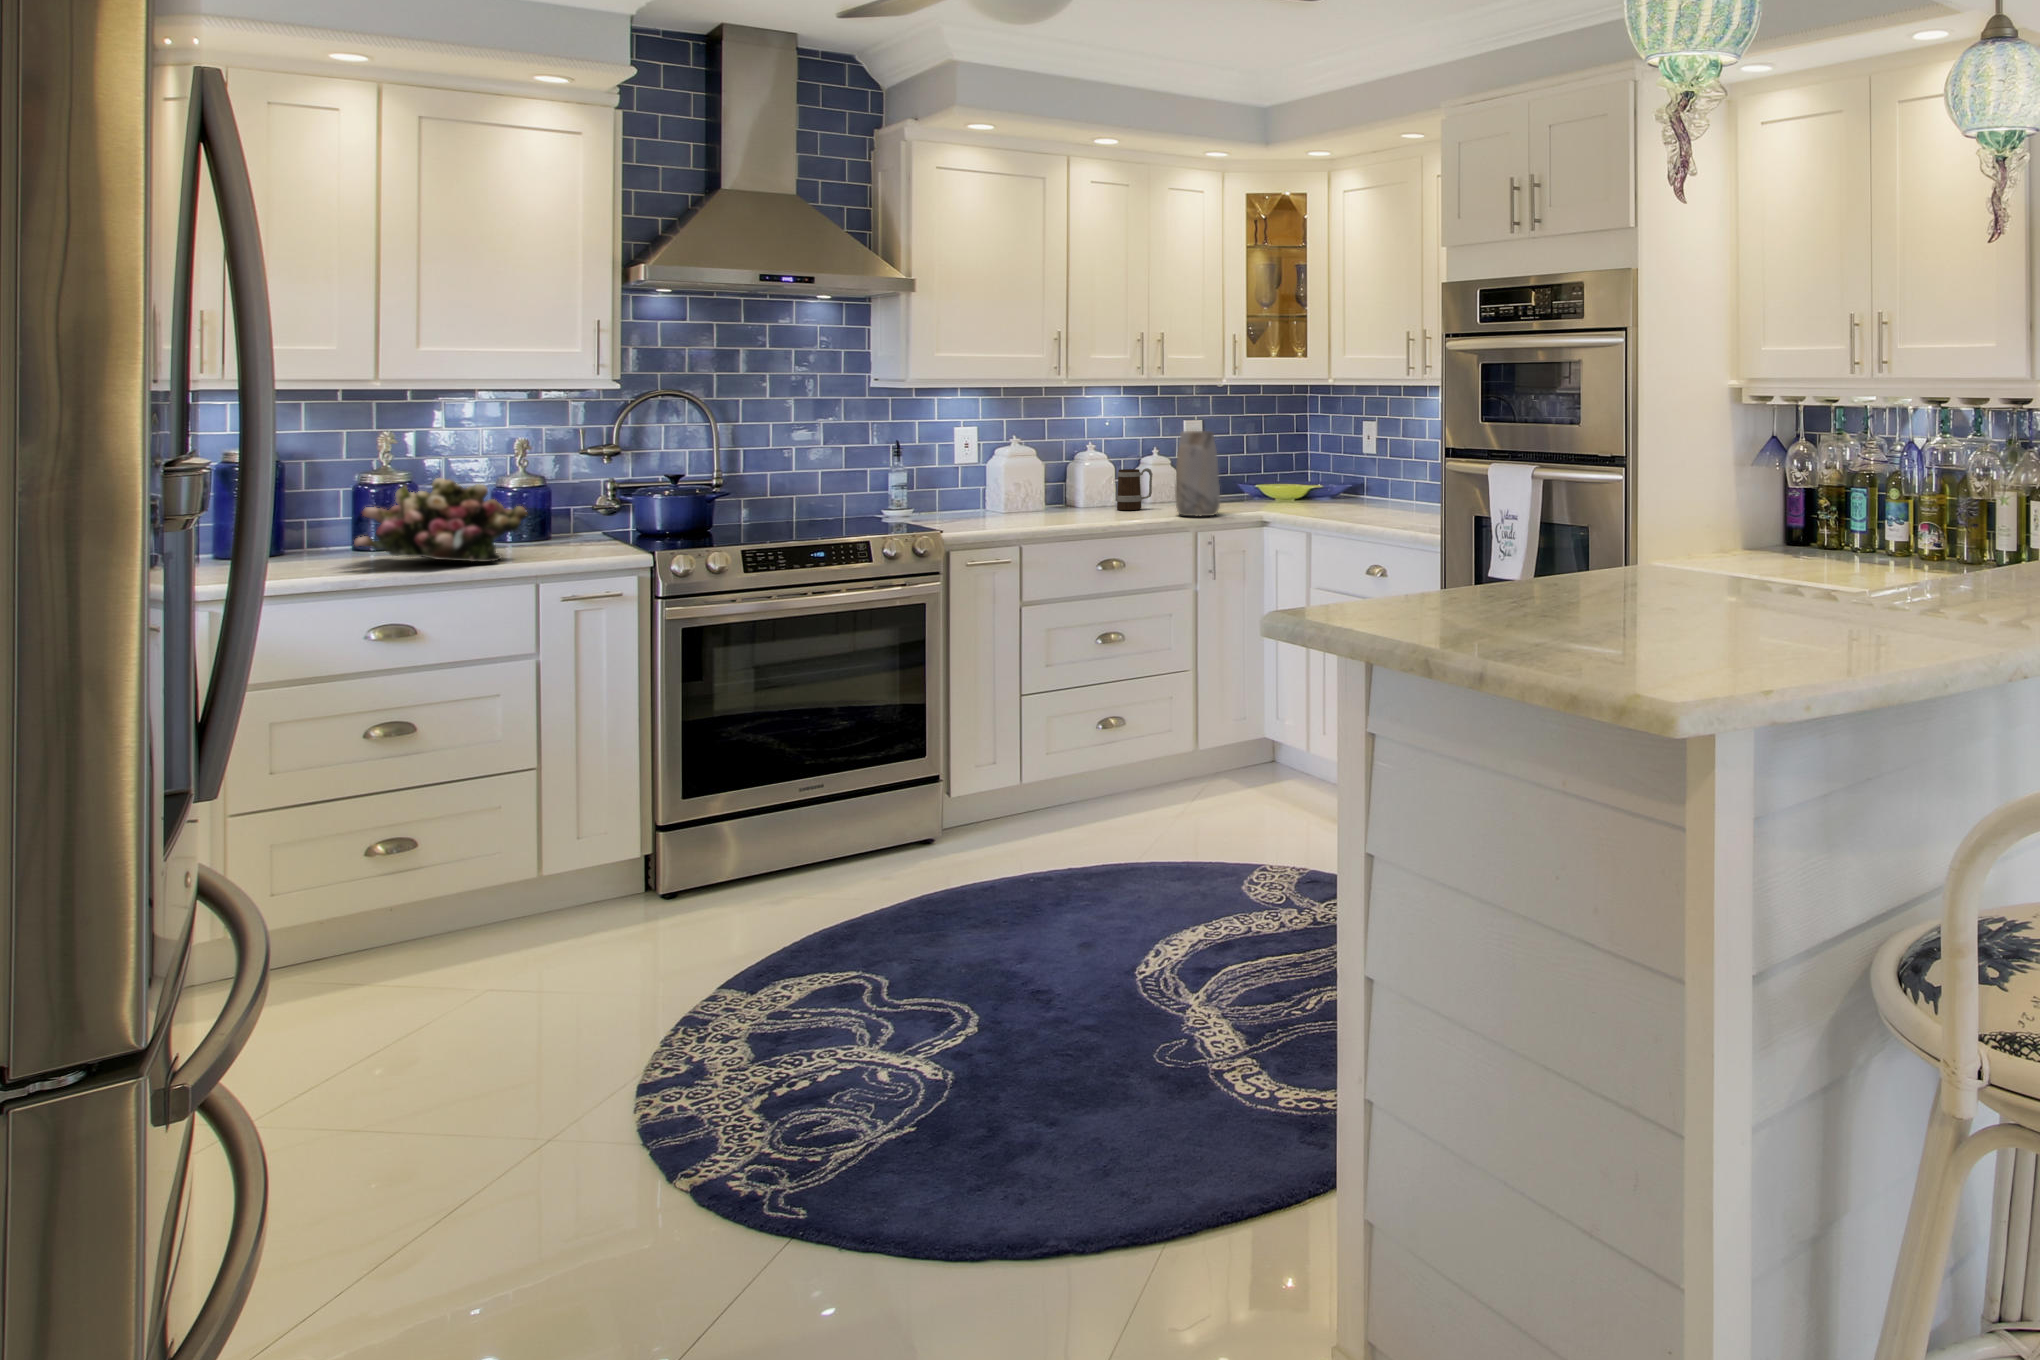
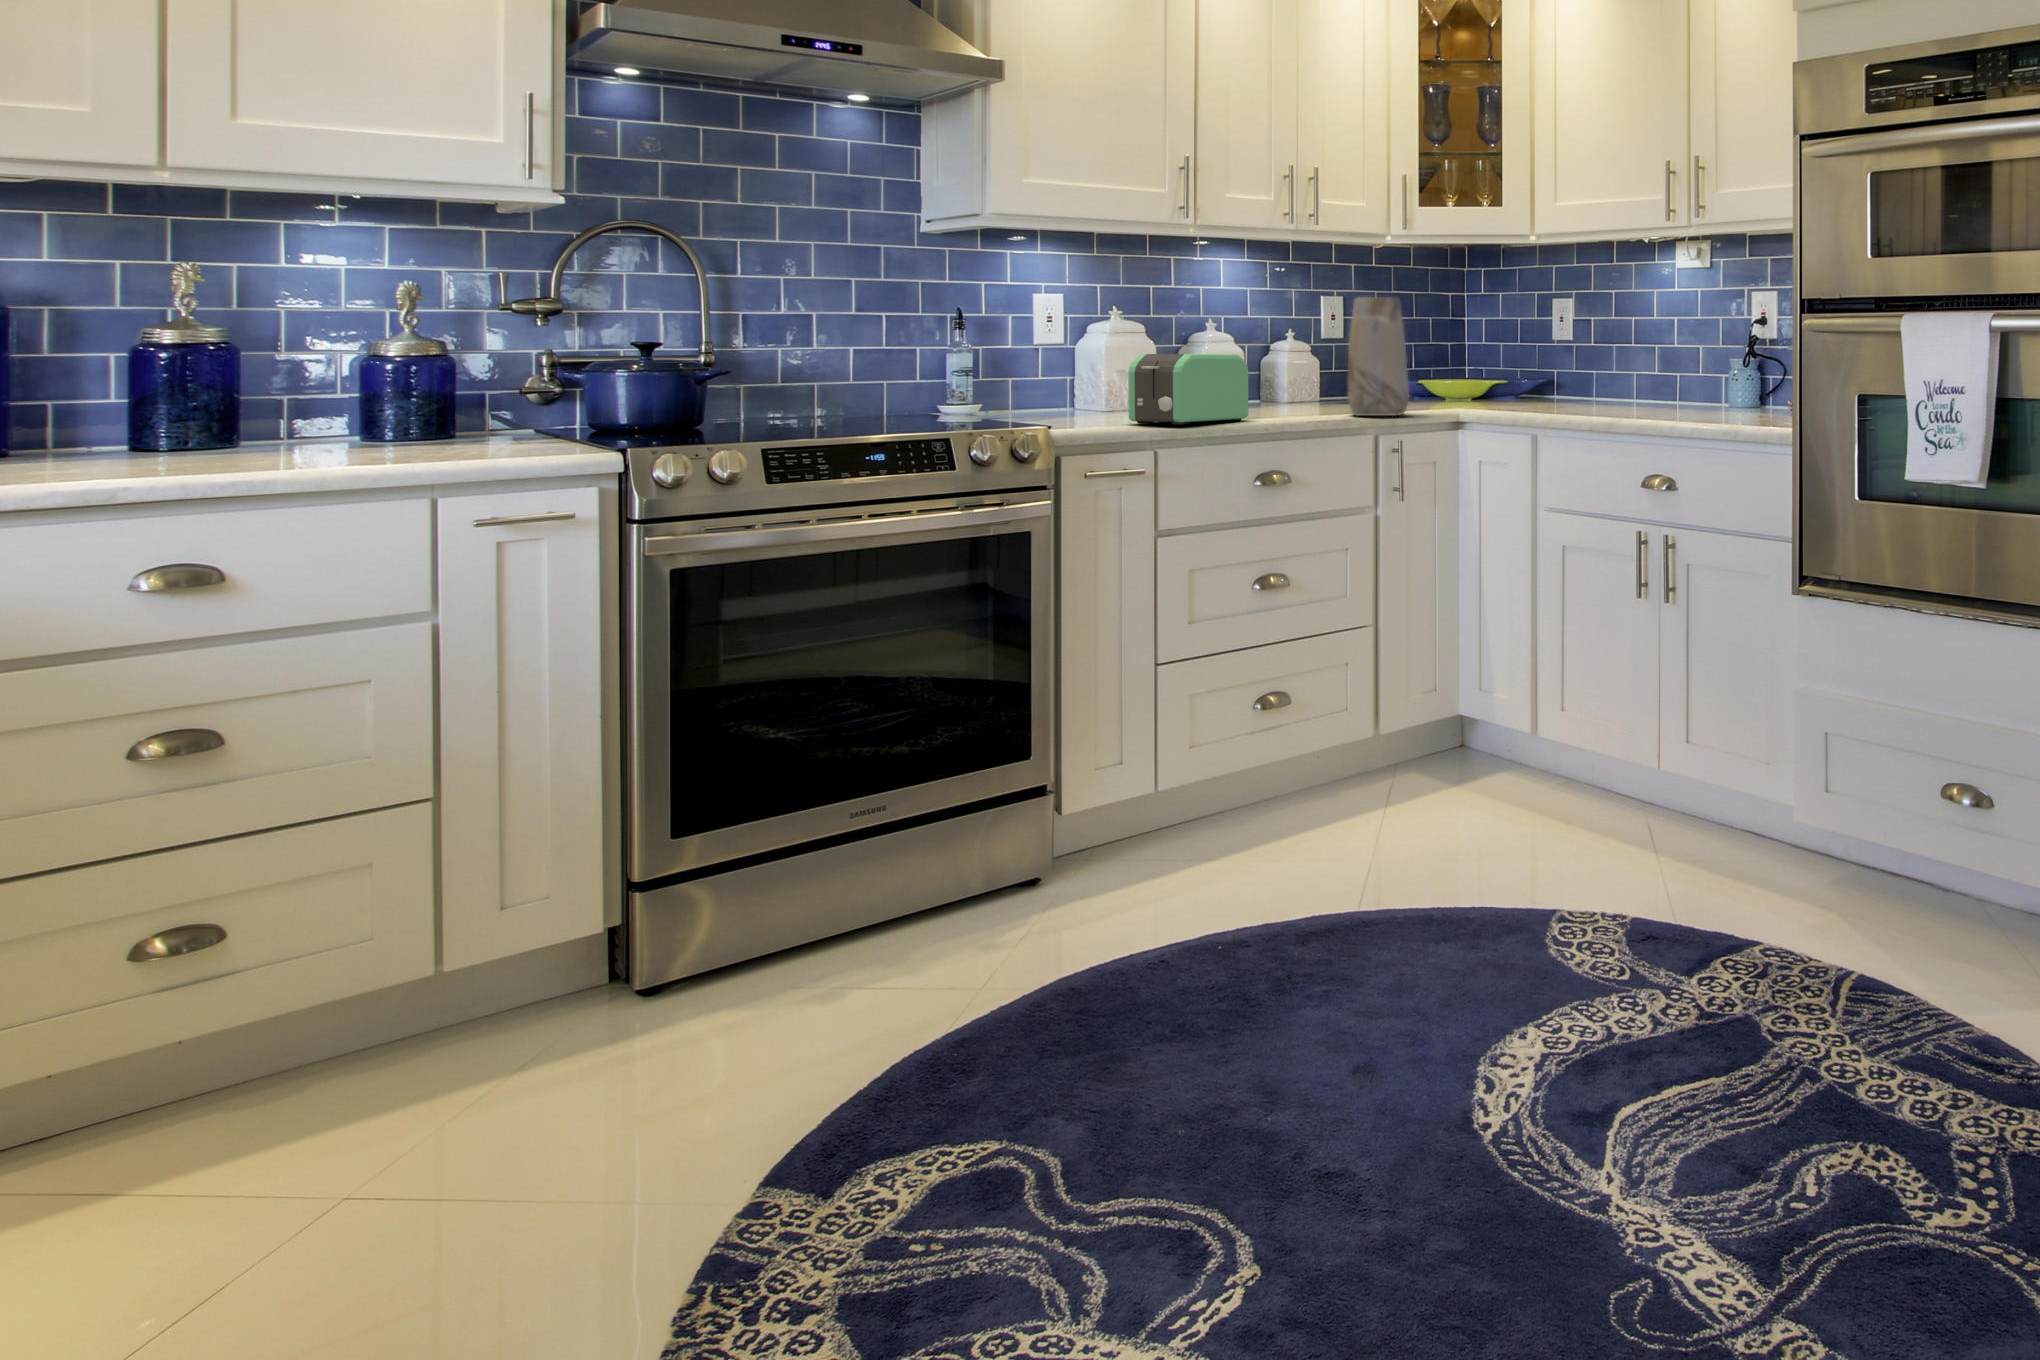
mug: present [1117,468,1153,510] -> none [1257,353,1305,410]
toaster: none [1007,474,1097,526] -> present [1128,354,1249,424]
flower arrangement: present [354,478,528,562] -> none [113,325,417,460]

